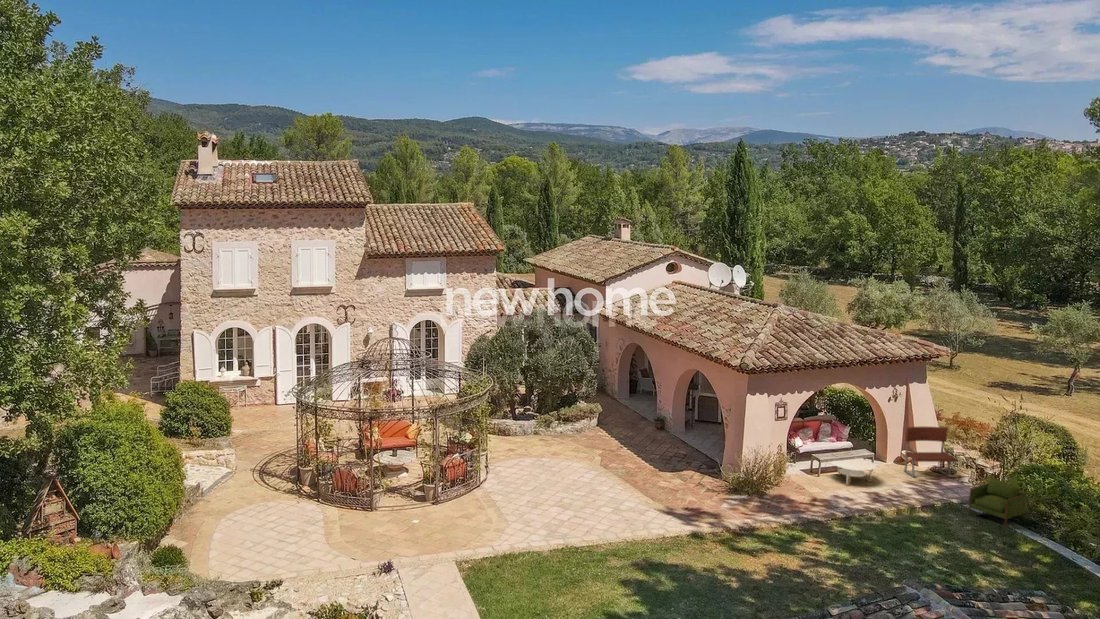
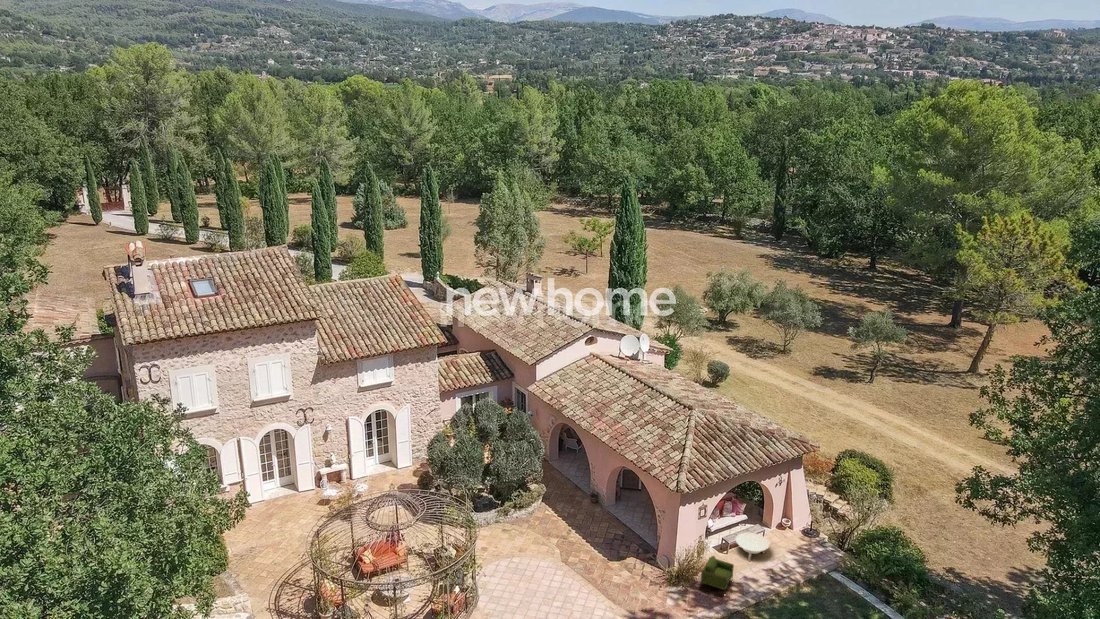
bench: present [904,426,957,477] -> none [785,502,824,543]
armchair: present [968,479,1027,527] -> present [700,556,734,593]

